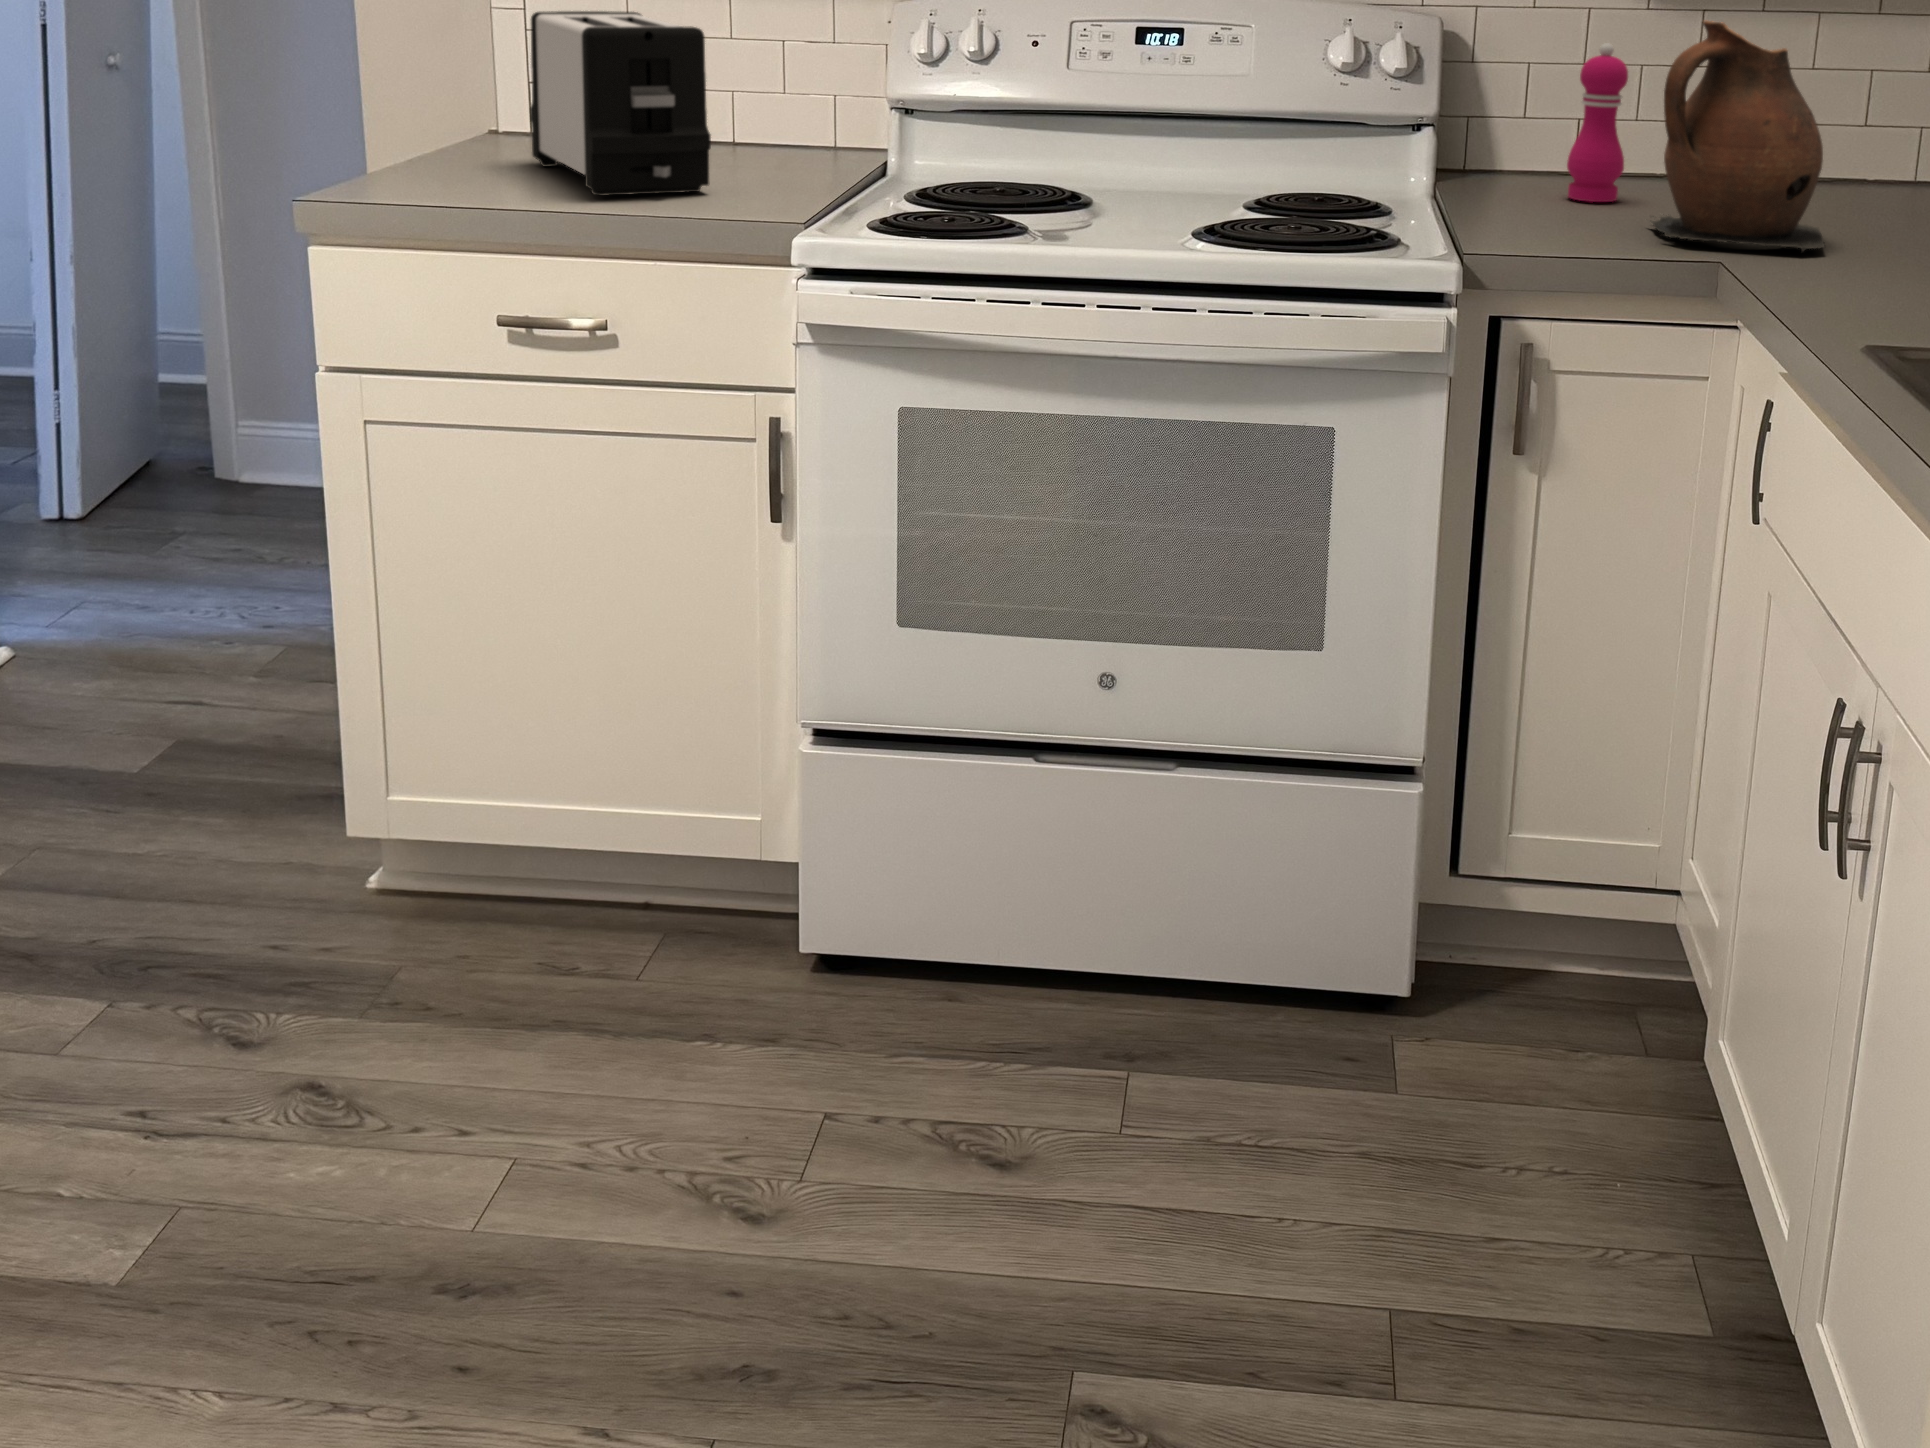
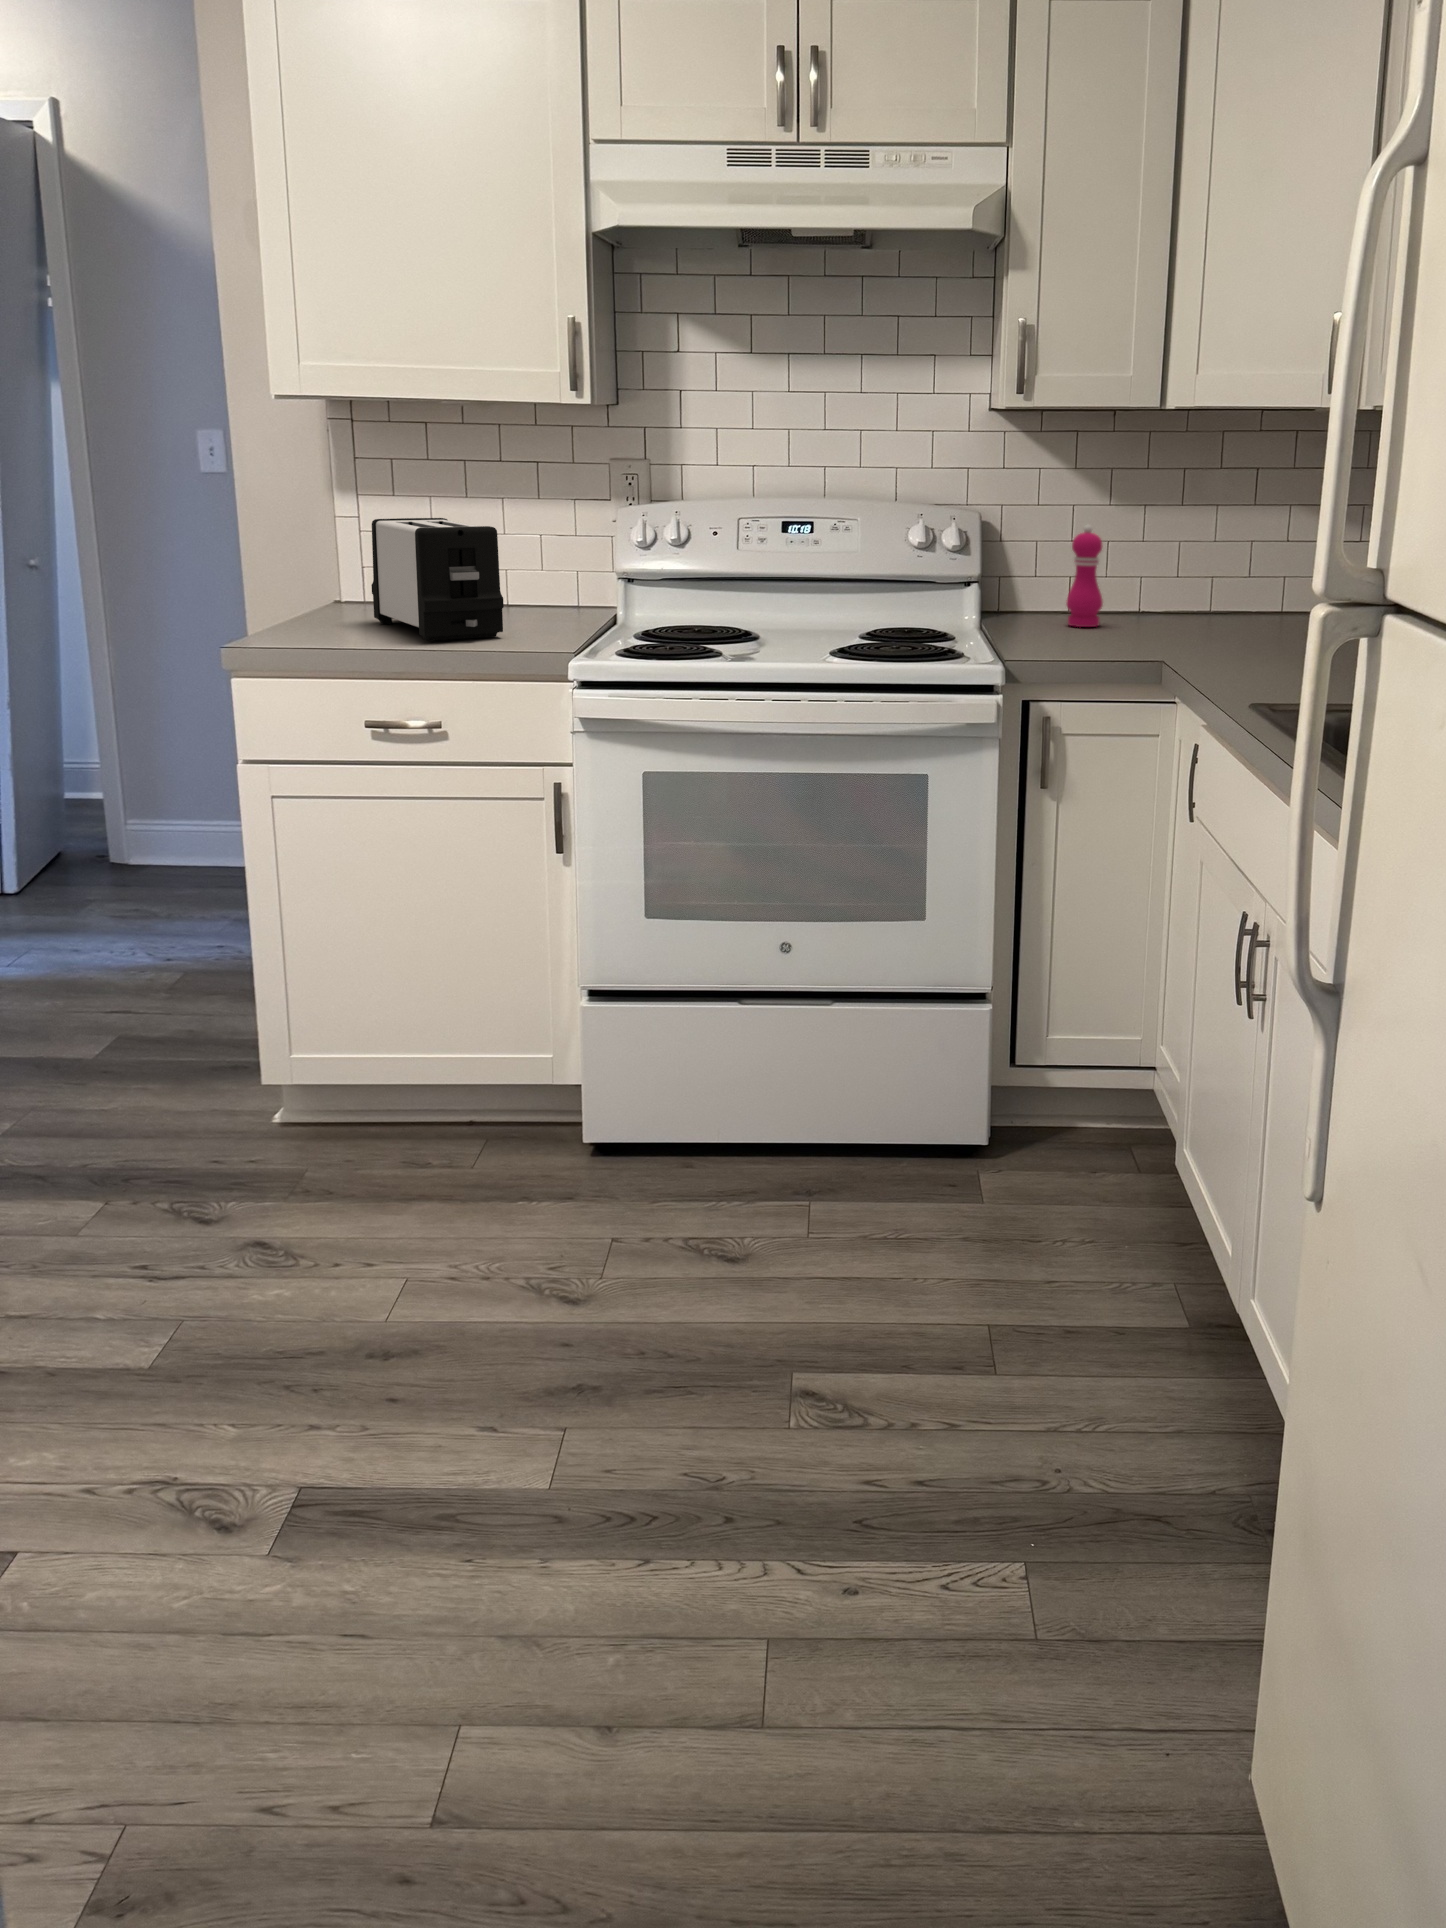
ceramic pitcher: present [1650,21,1825,252] -> none [1117,508,1228,652]

